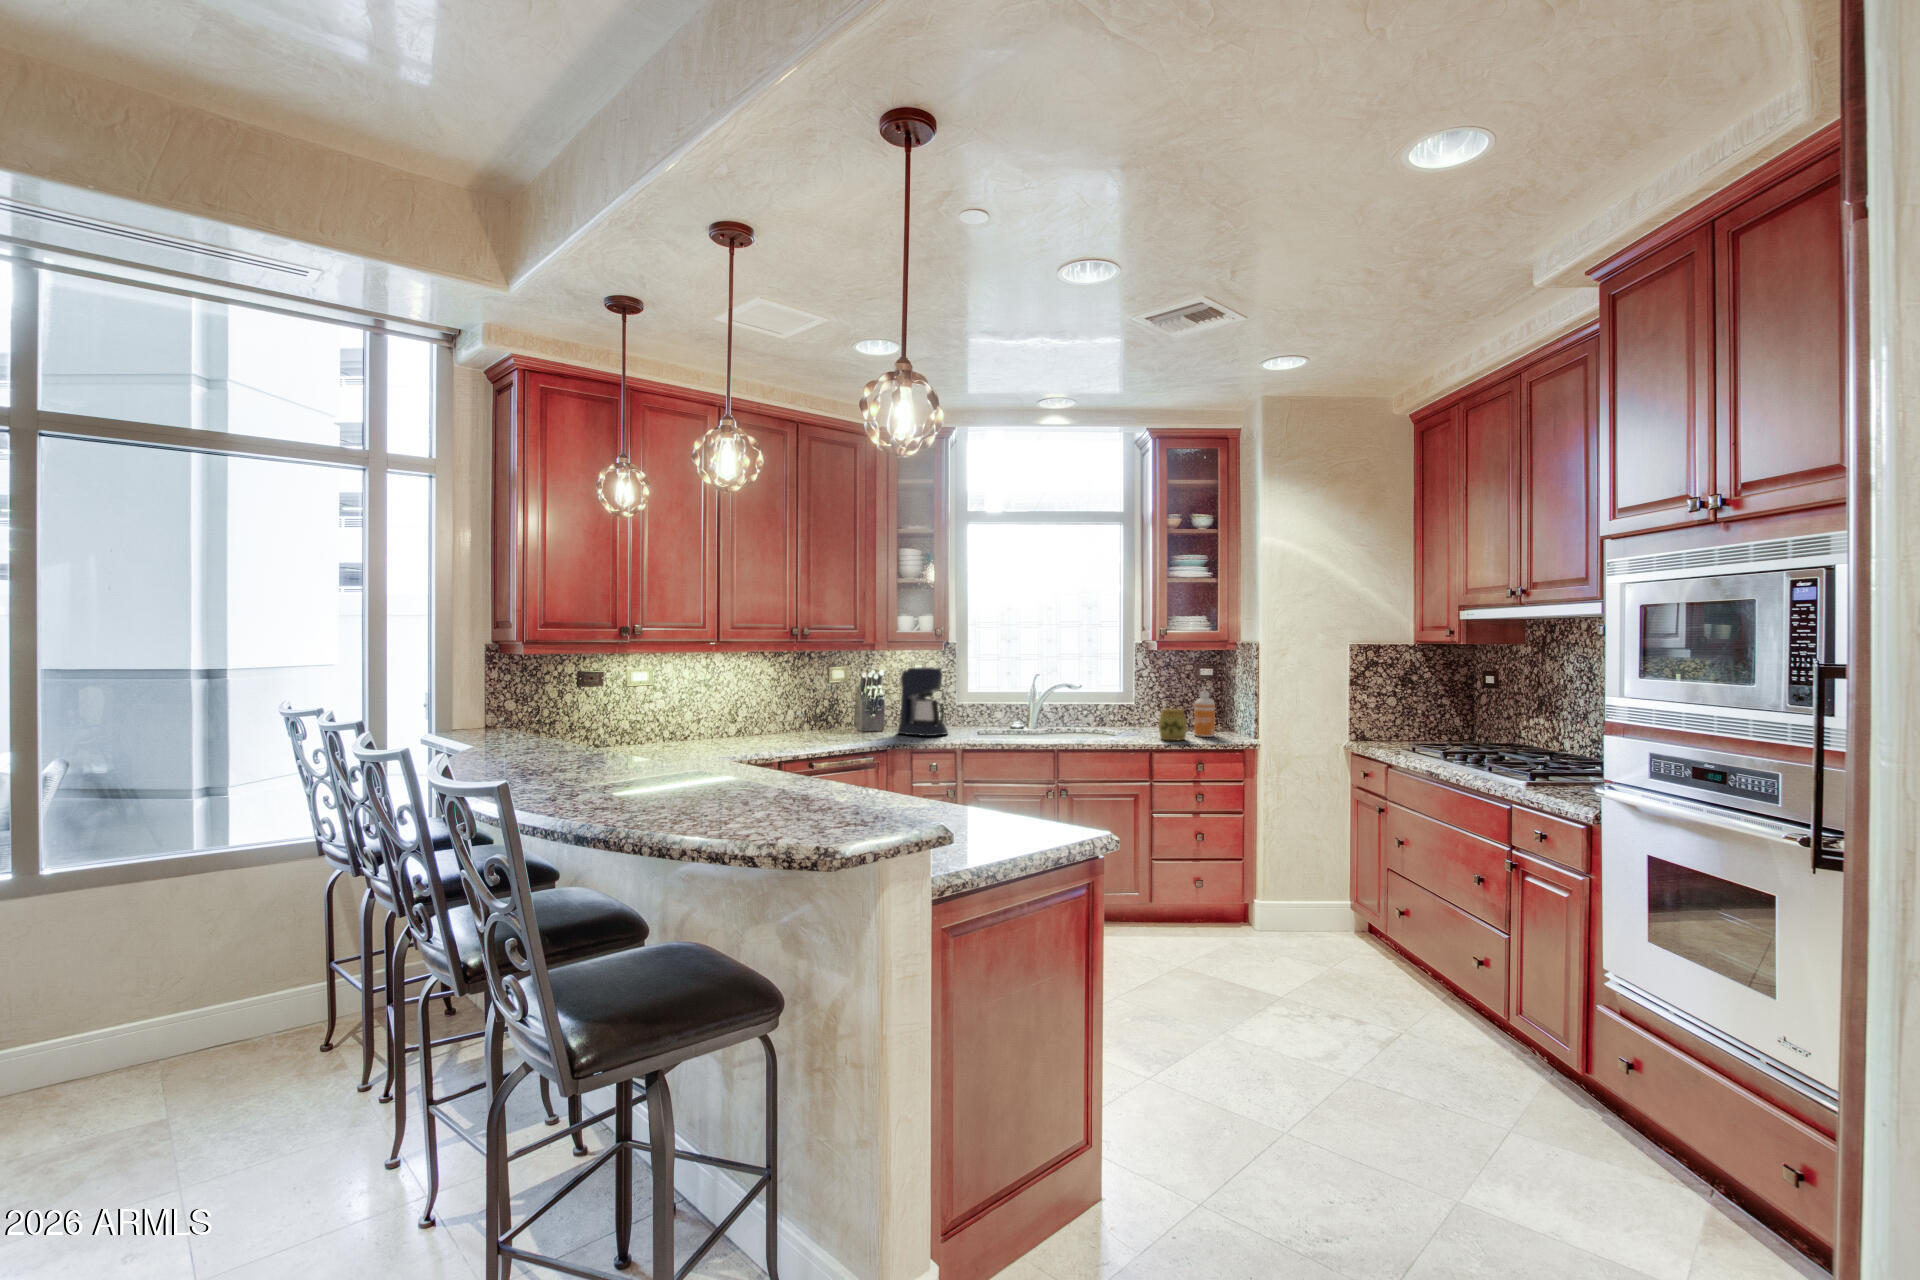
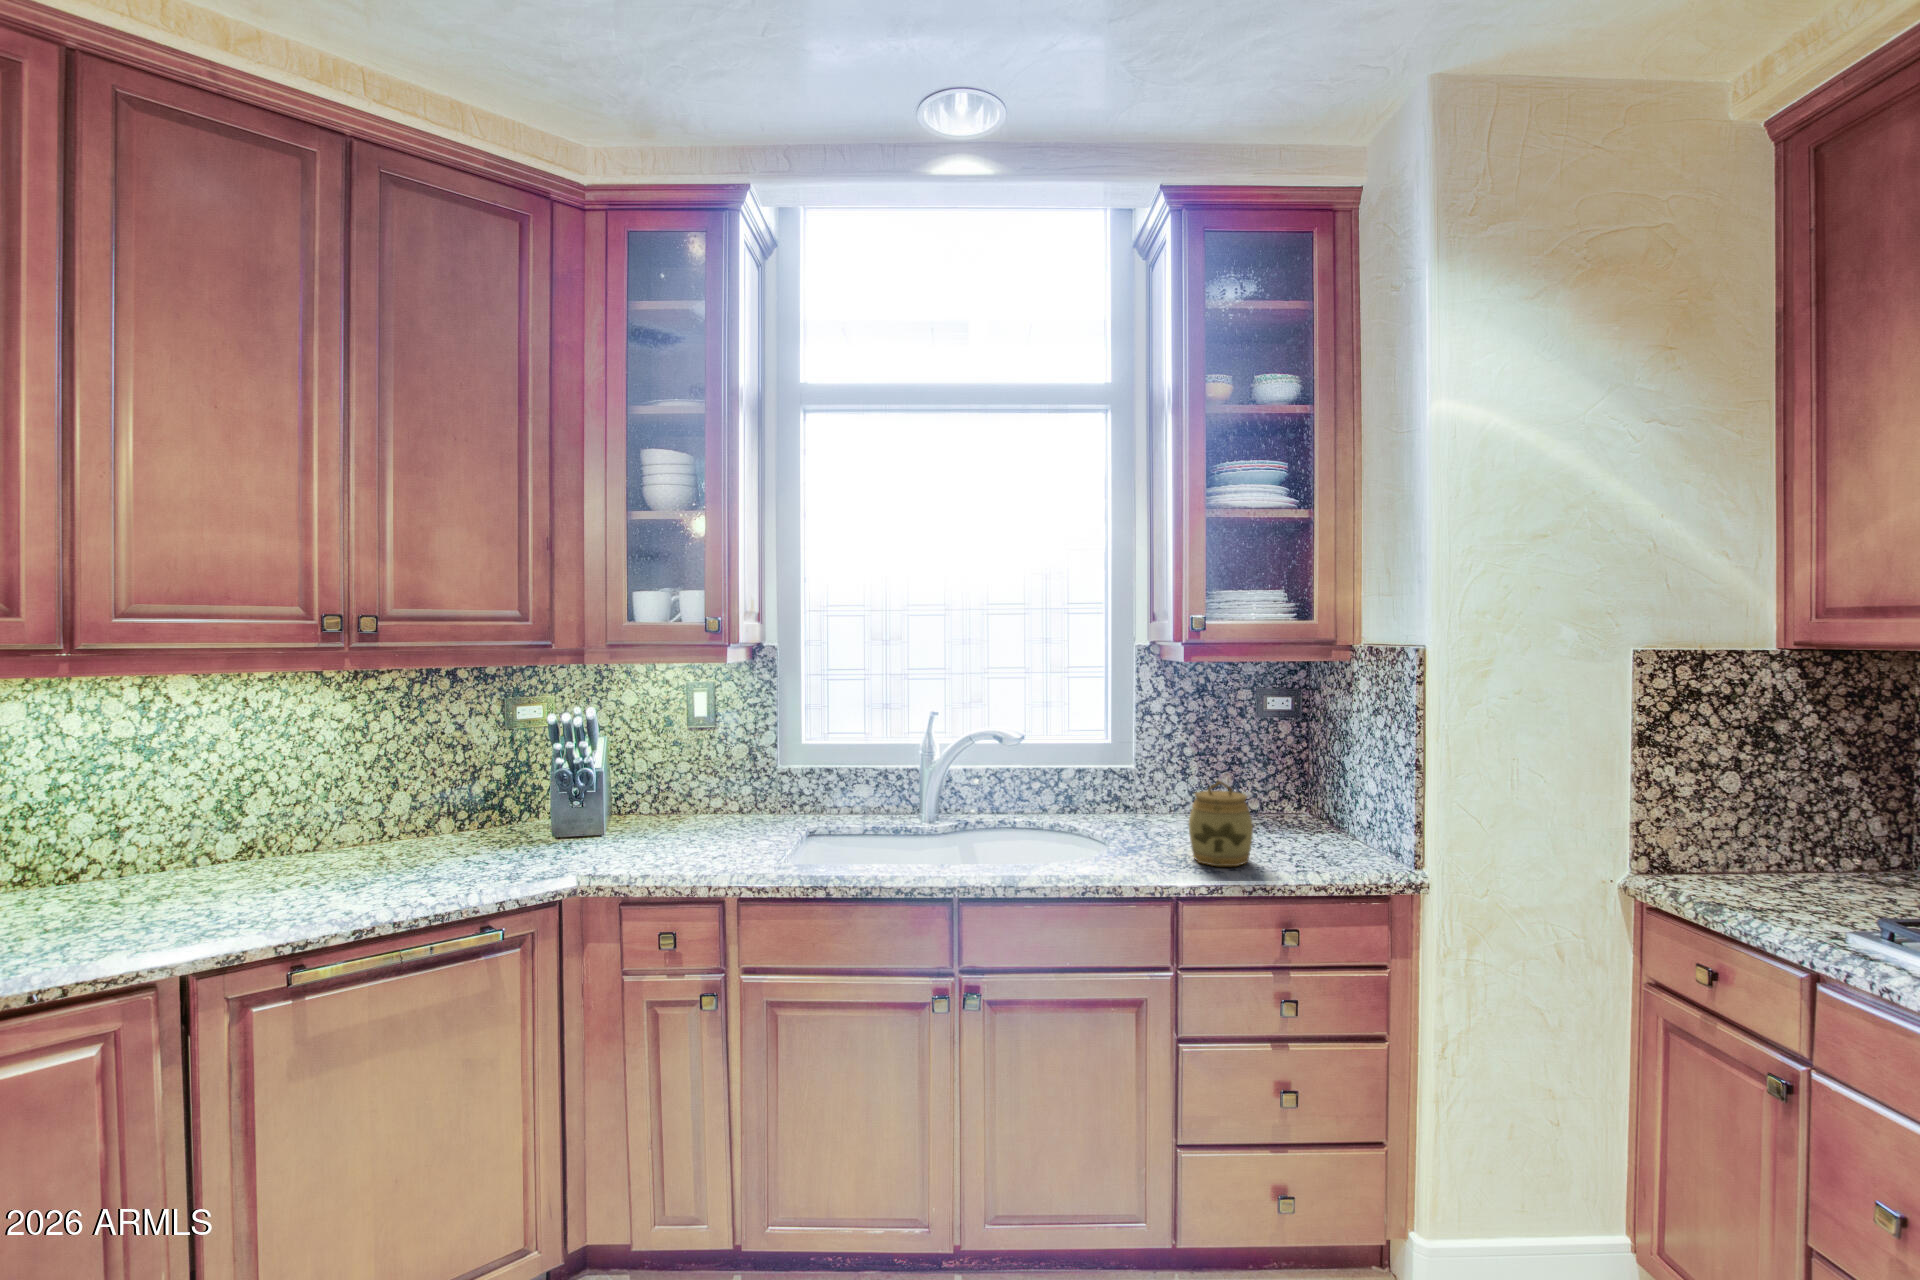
coffee maker: present [897,667,948,736] -> none [625,698,737,853]
soap dispenser: present [1194,687,1215,737] -> none [1264,740,1309,851]

